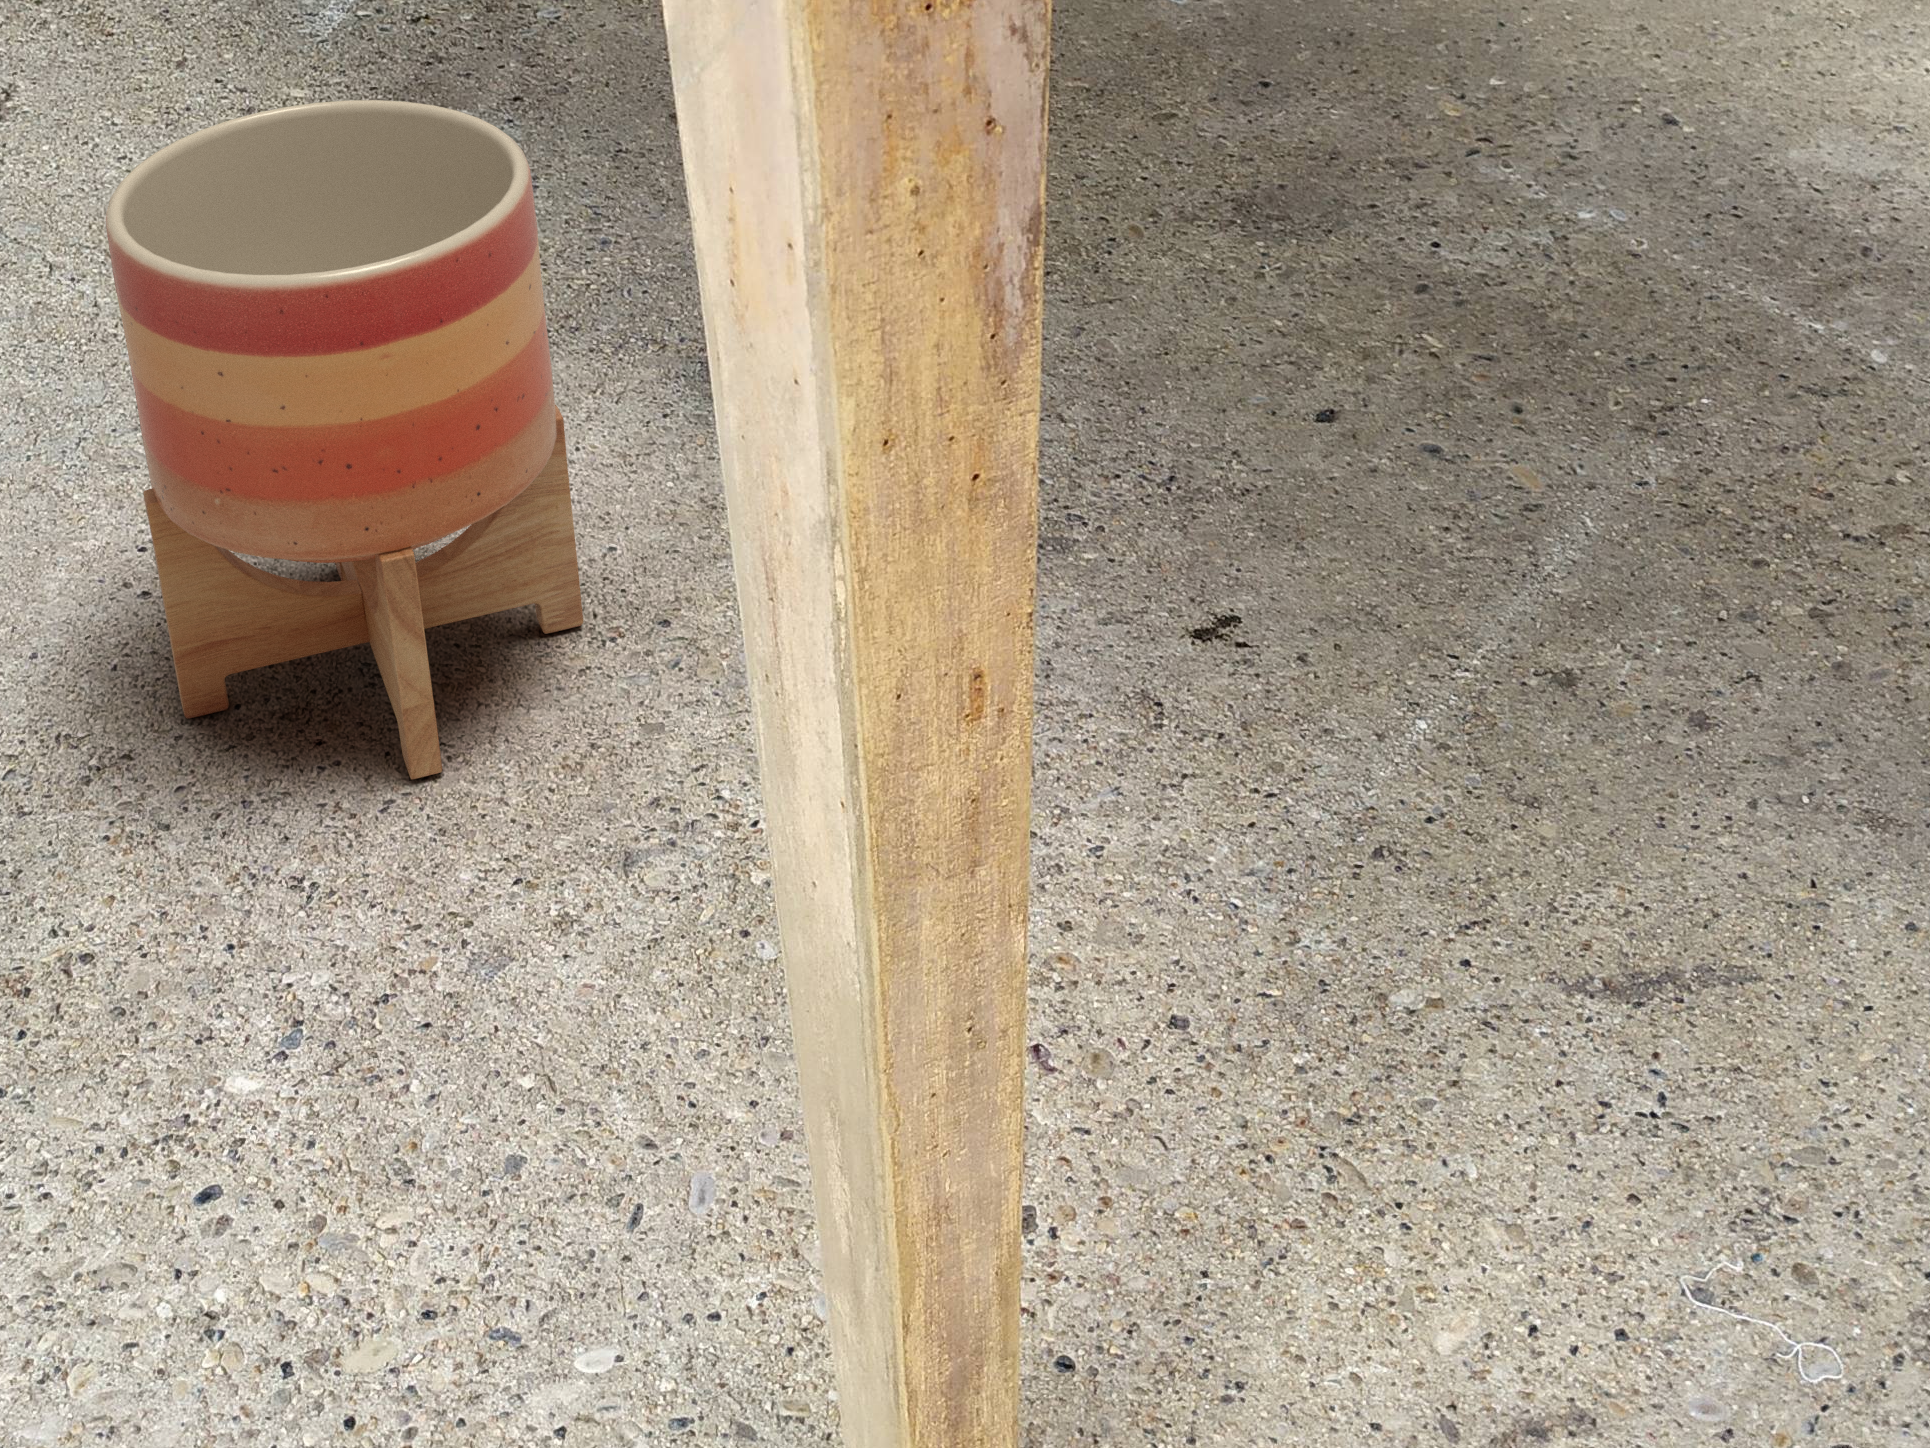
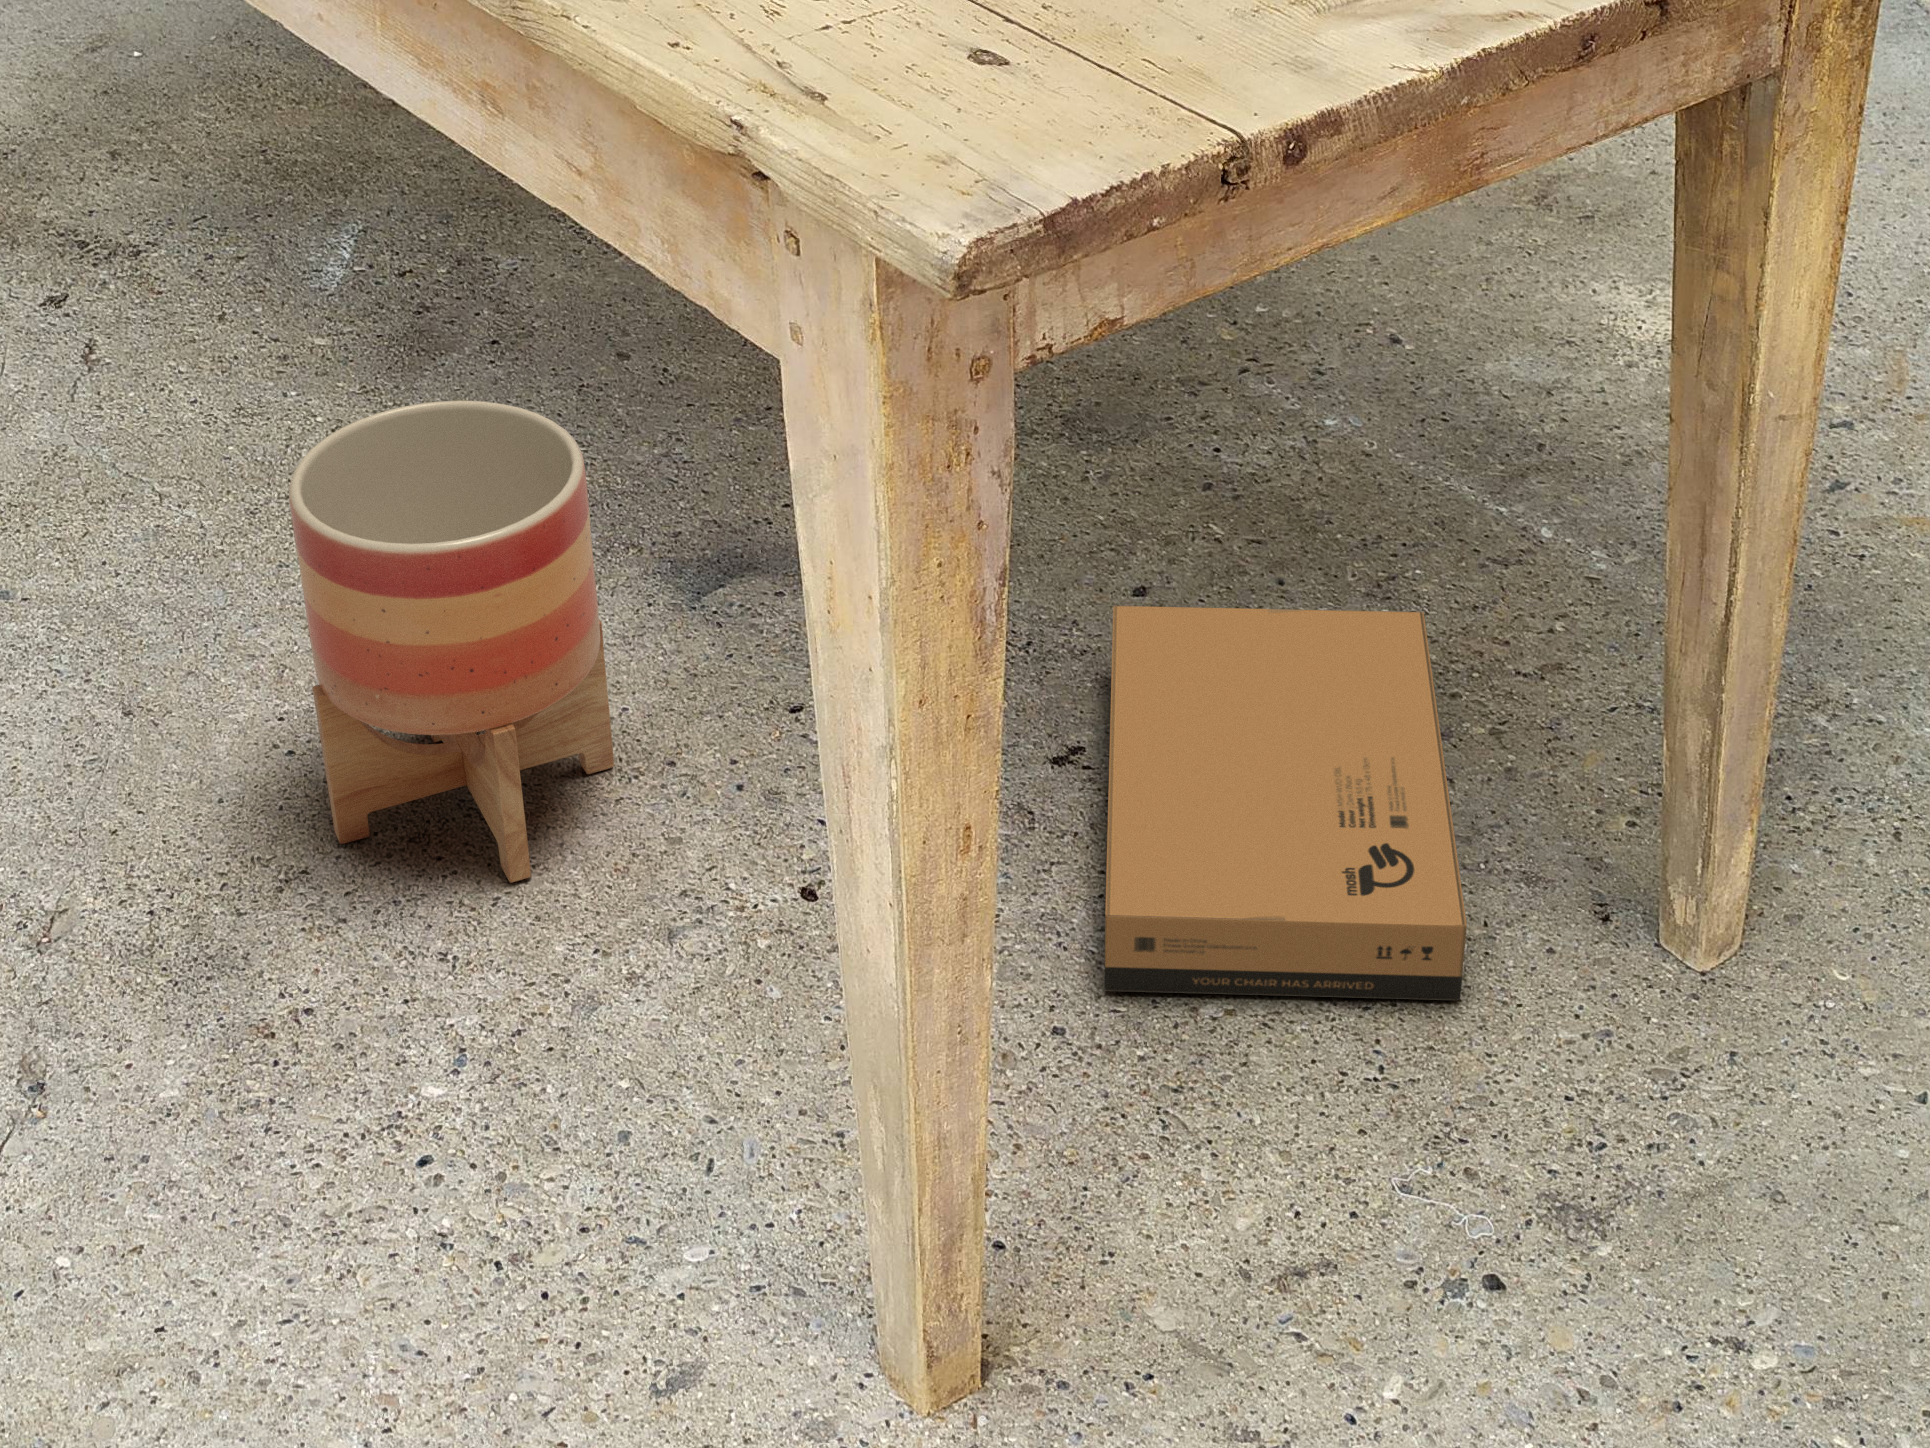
cardboard box: none [1248,424,1792,996] -> present [1104,606,1467,1000]

